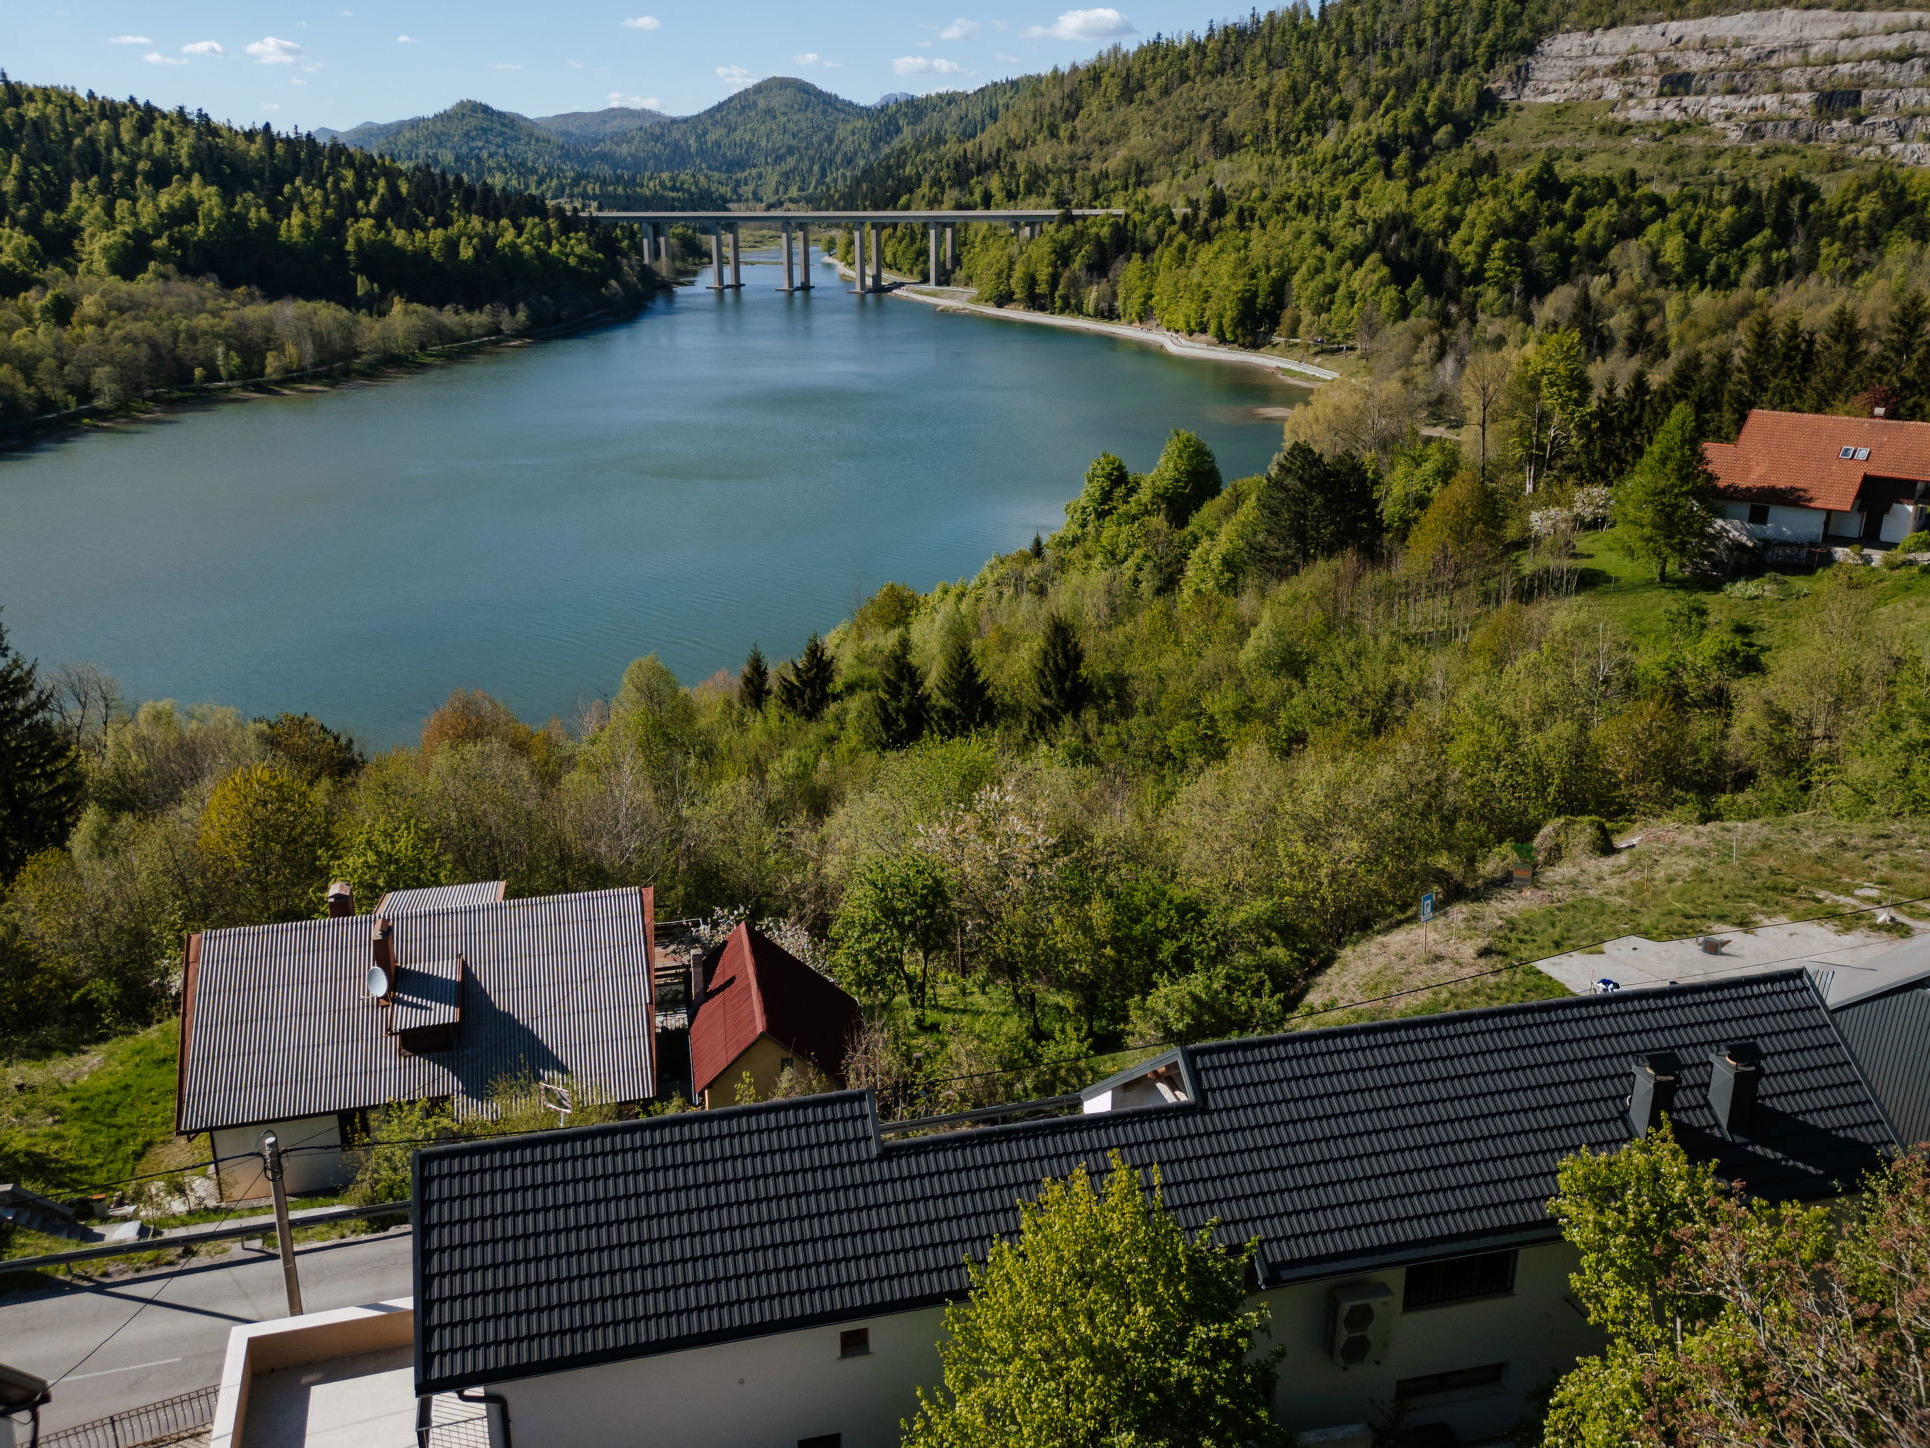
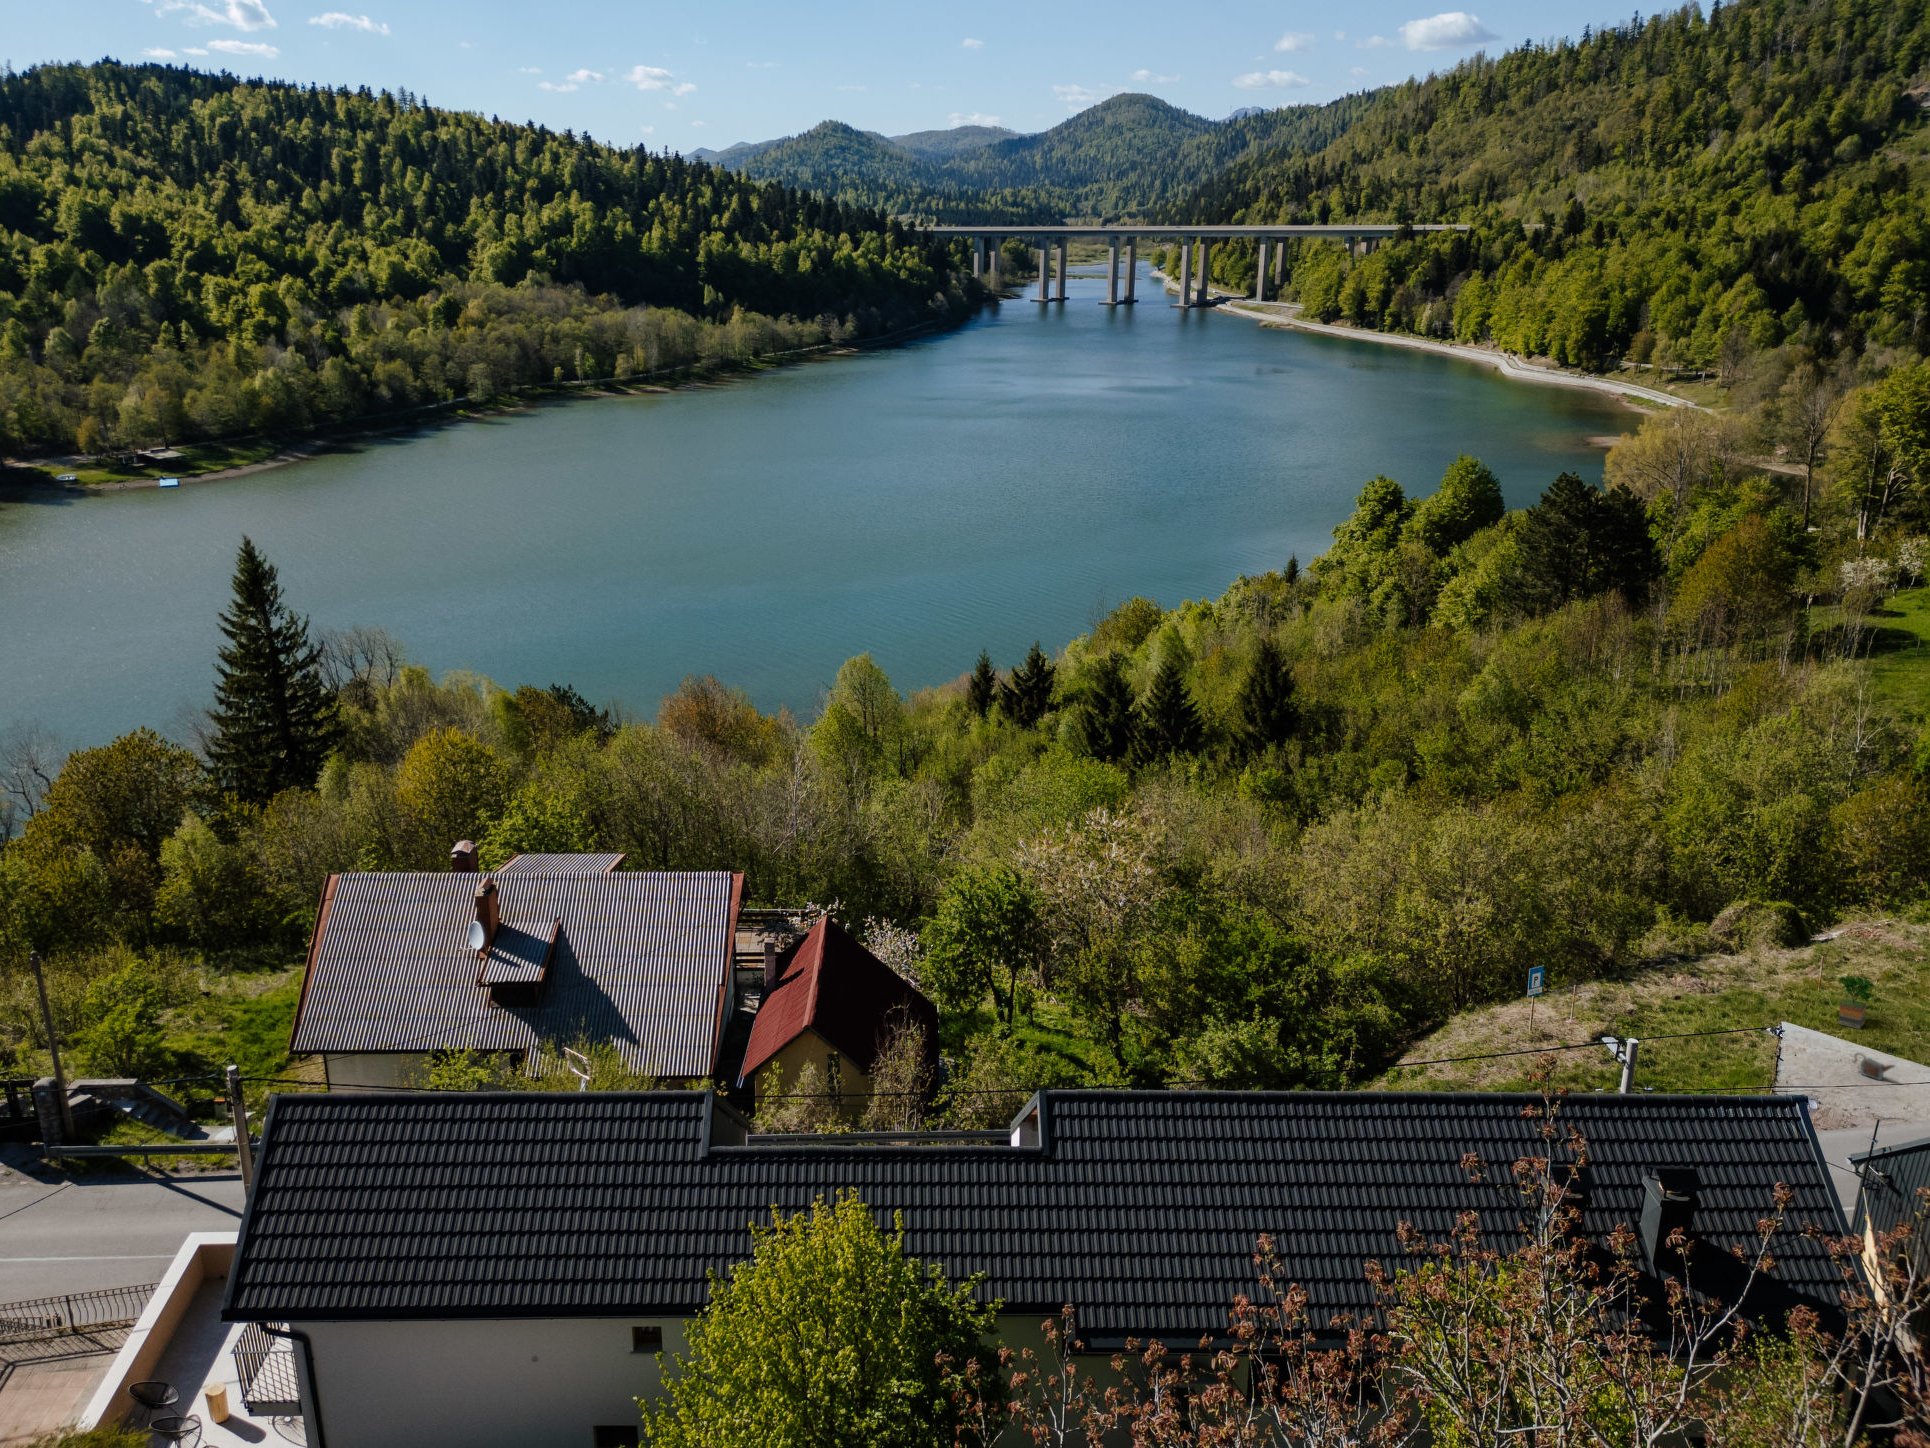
potted tree: present [1510,843,1538,886] -> present [1838,976,1875,1029]

